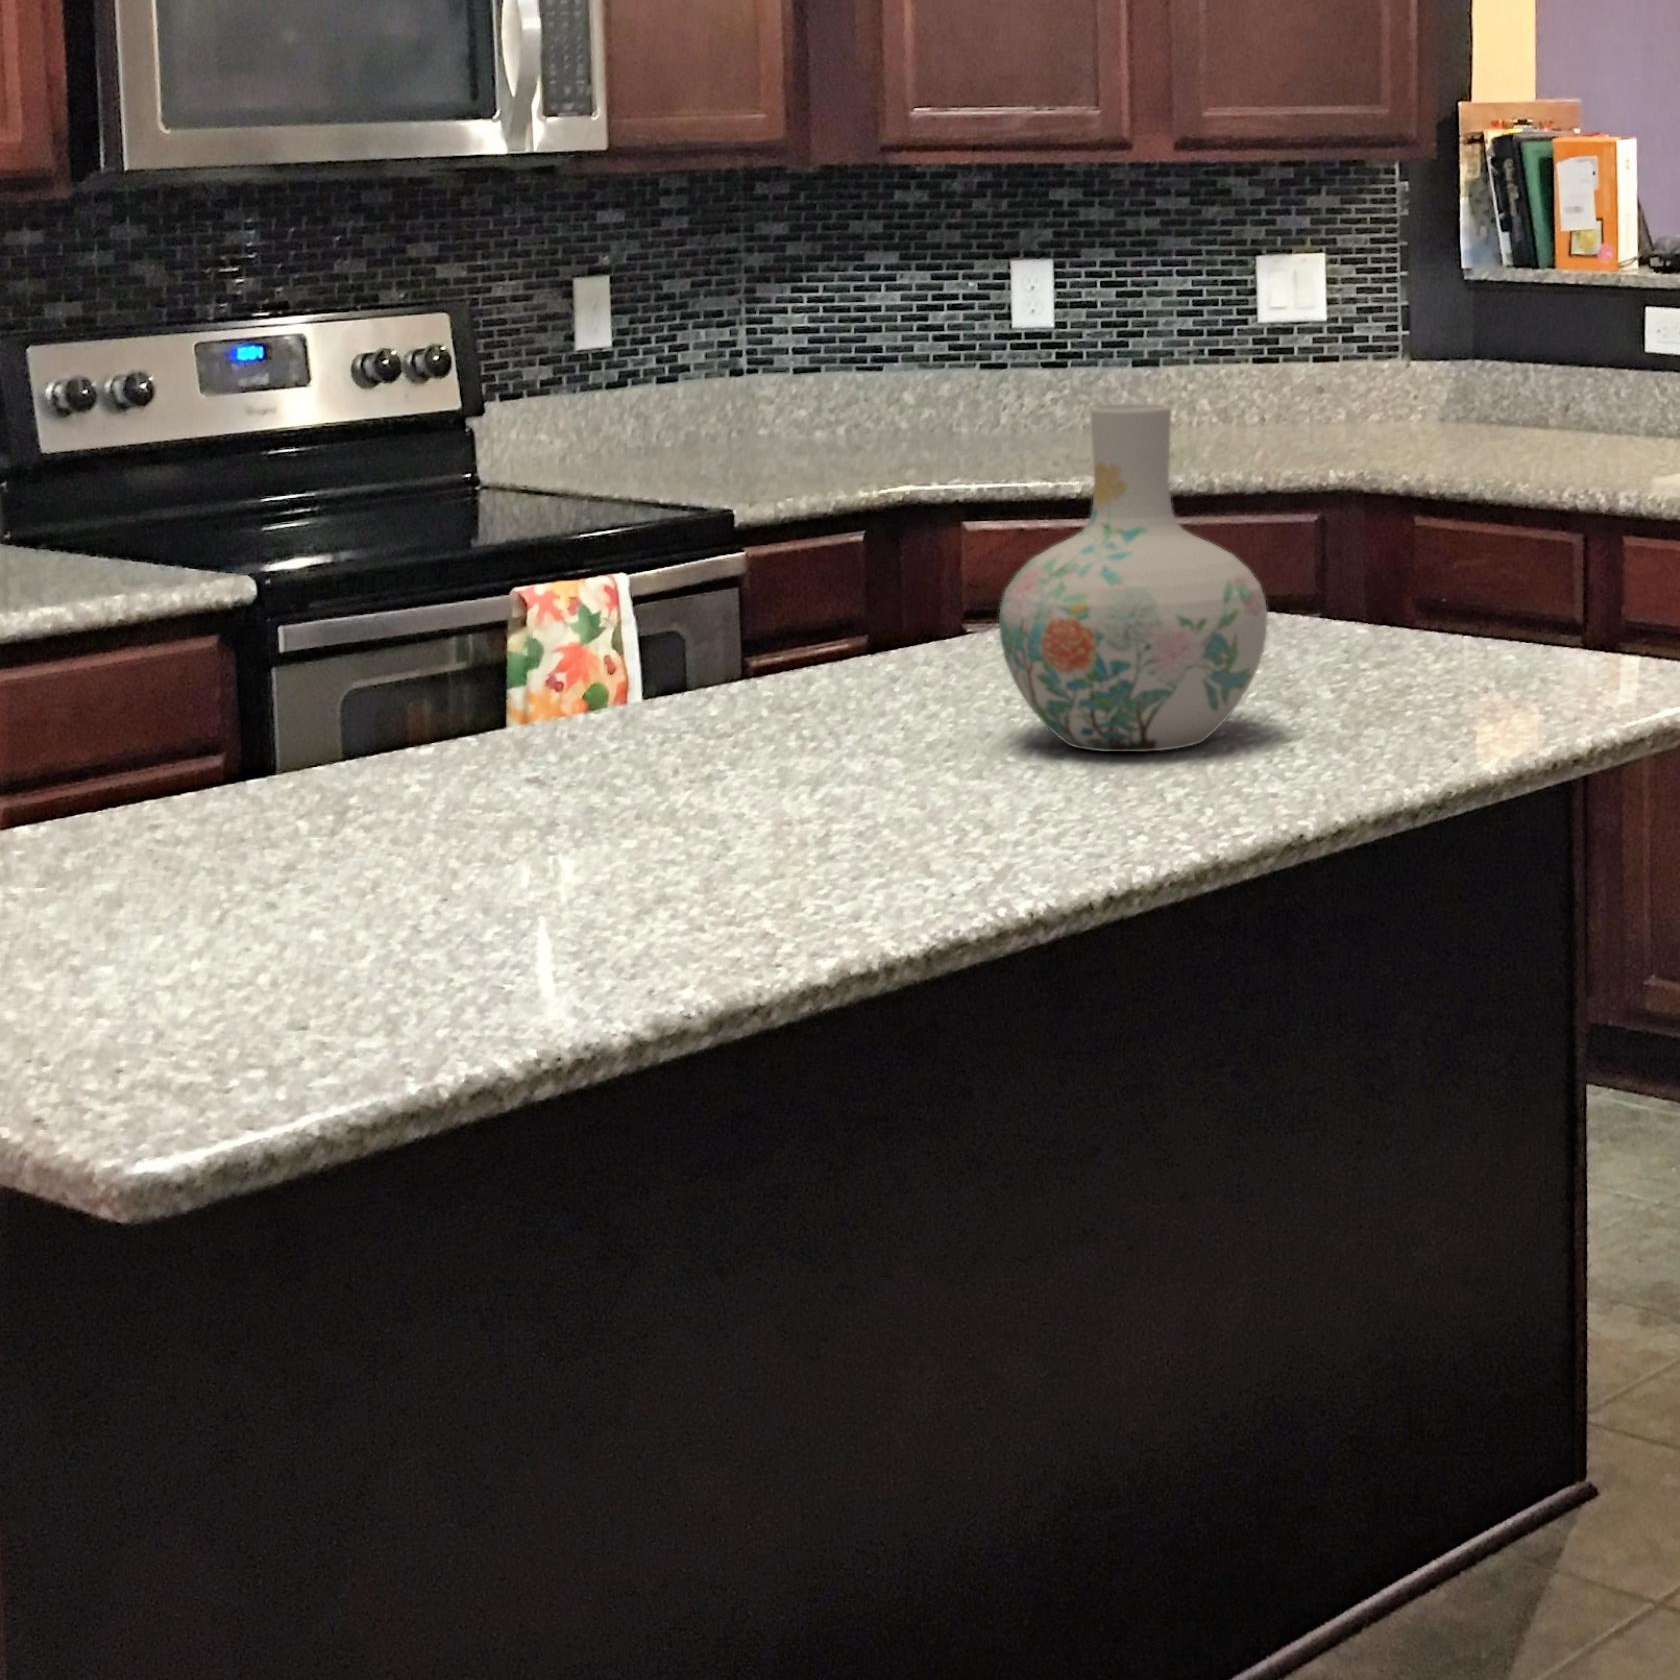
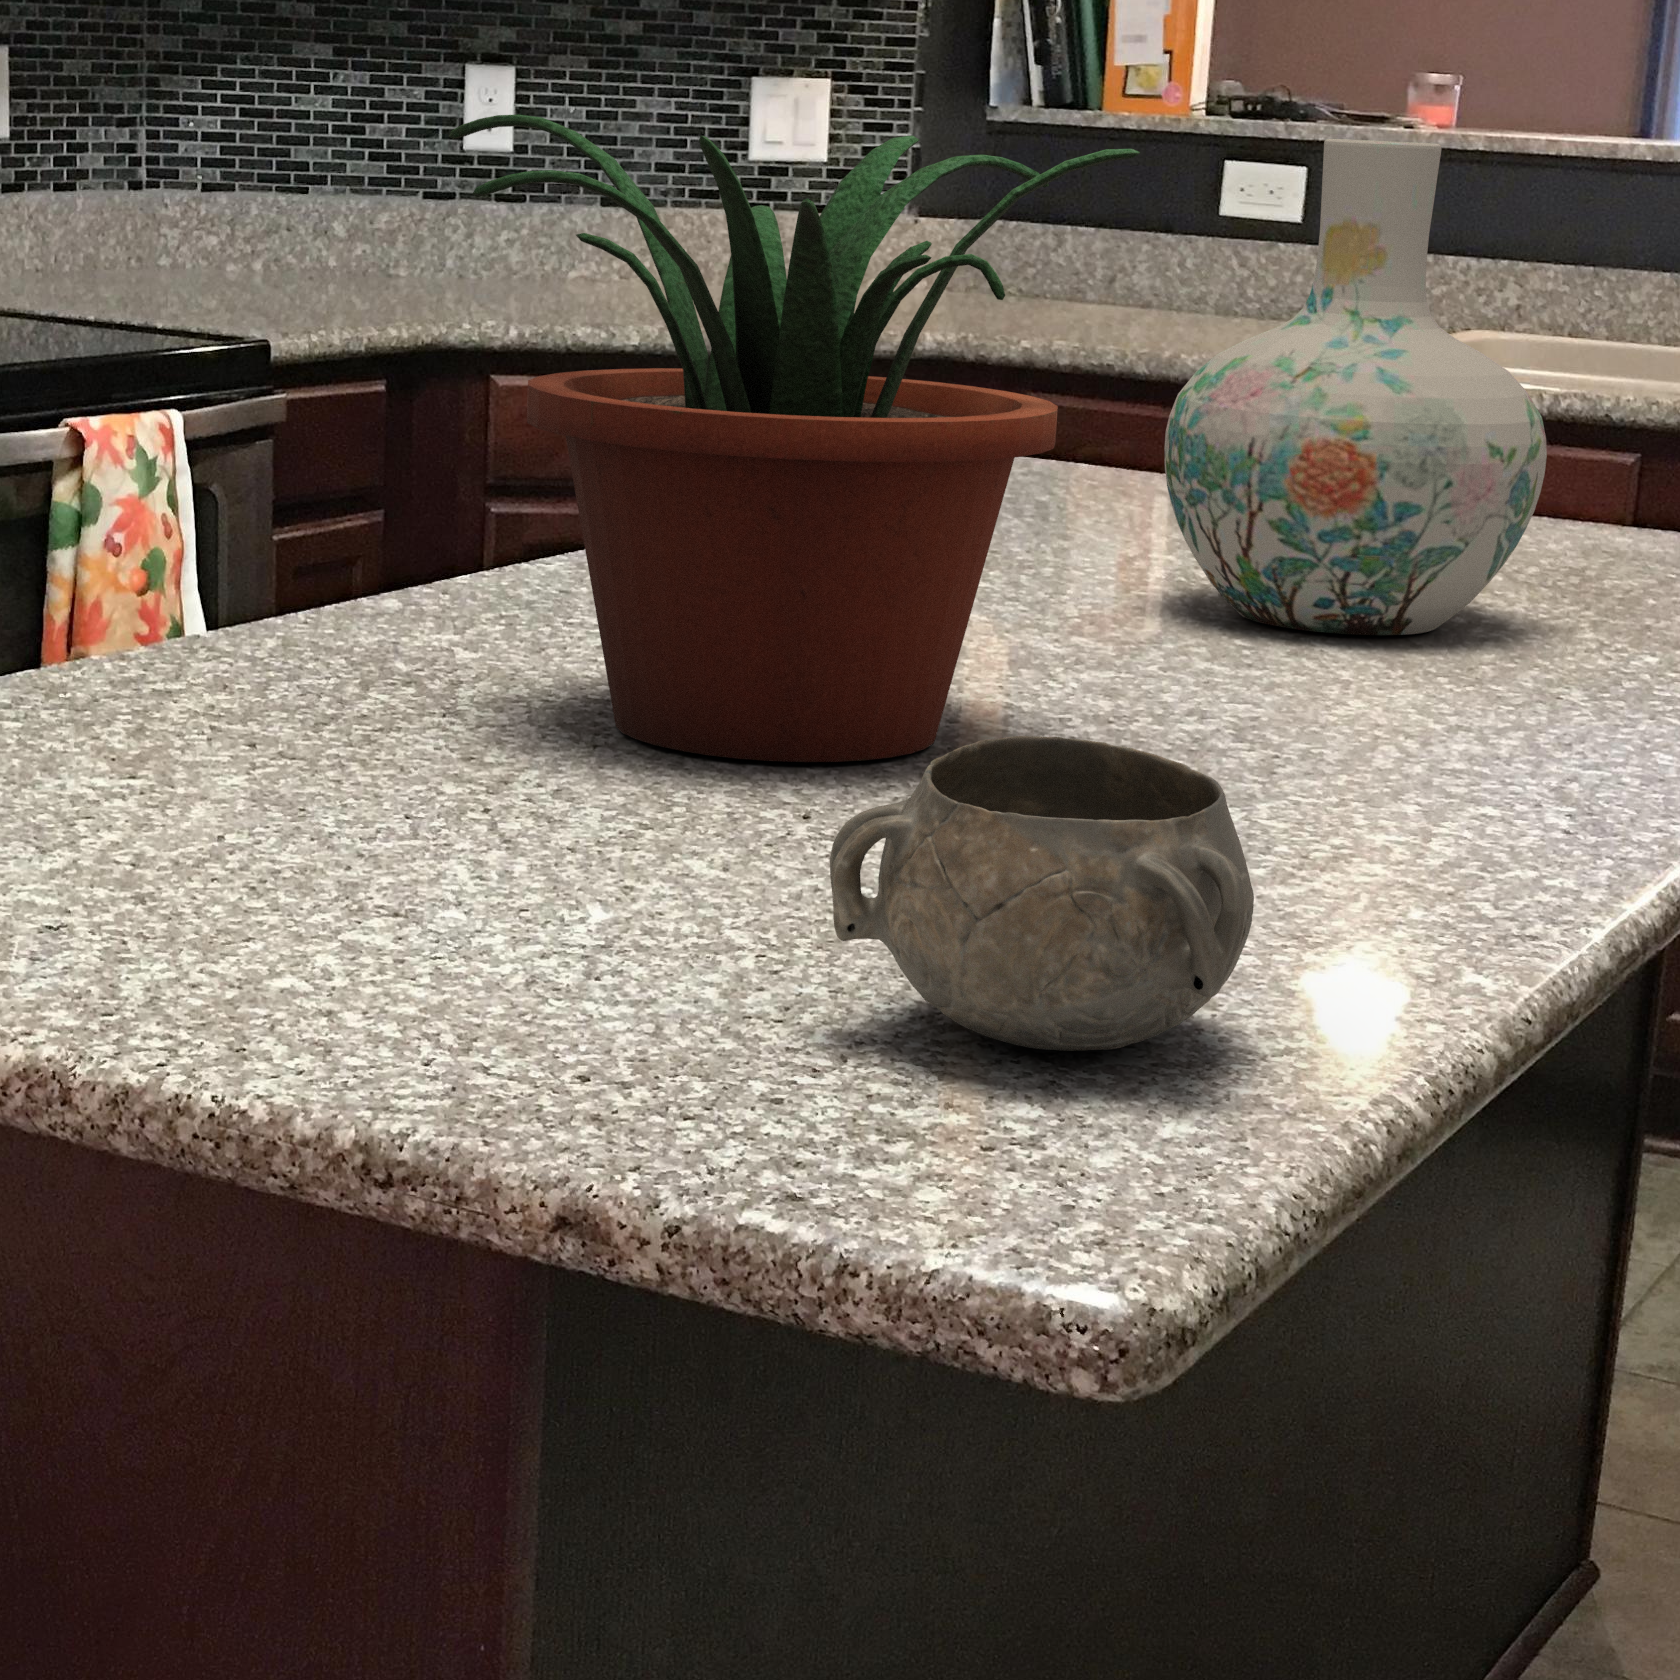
potted plant: none [305,444,741,865] -> present [449,114,1140,762]
decorative bowl: none [209,859,466,1041] -> present [830,736,1254,1051]

